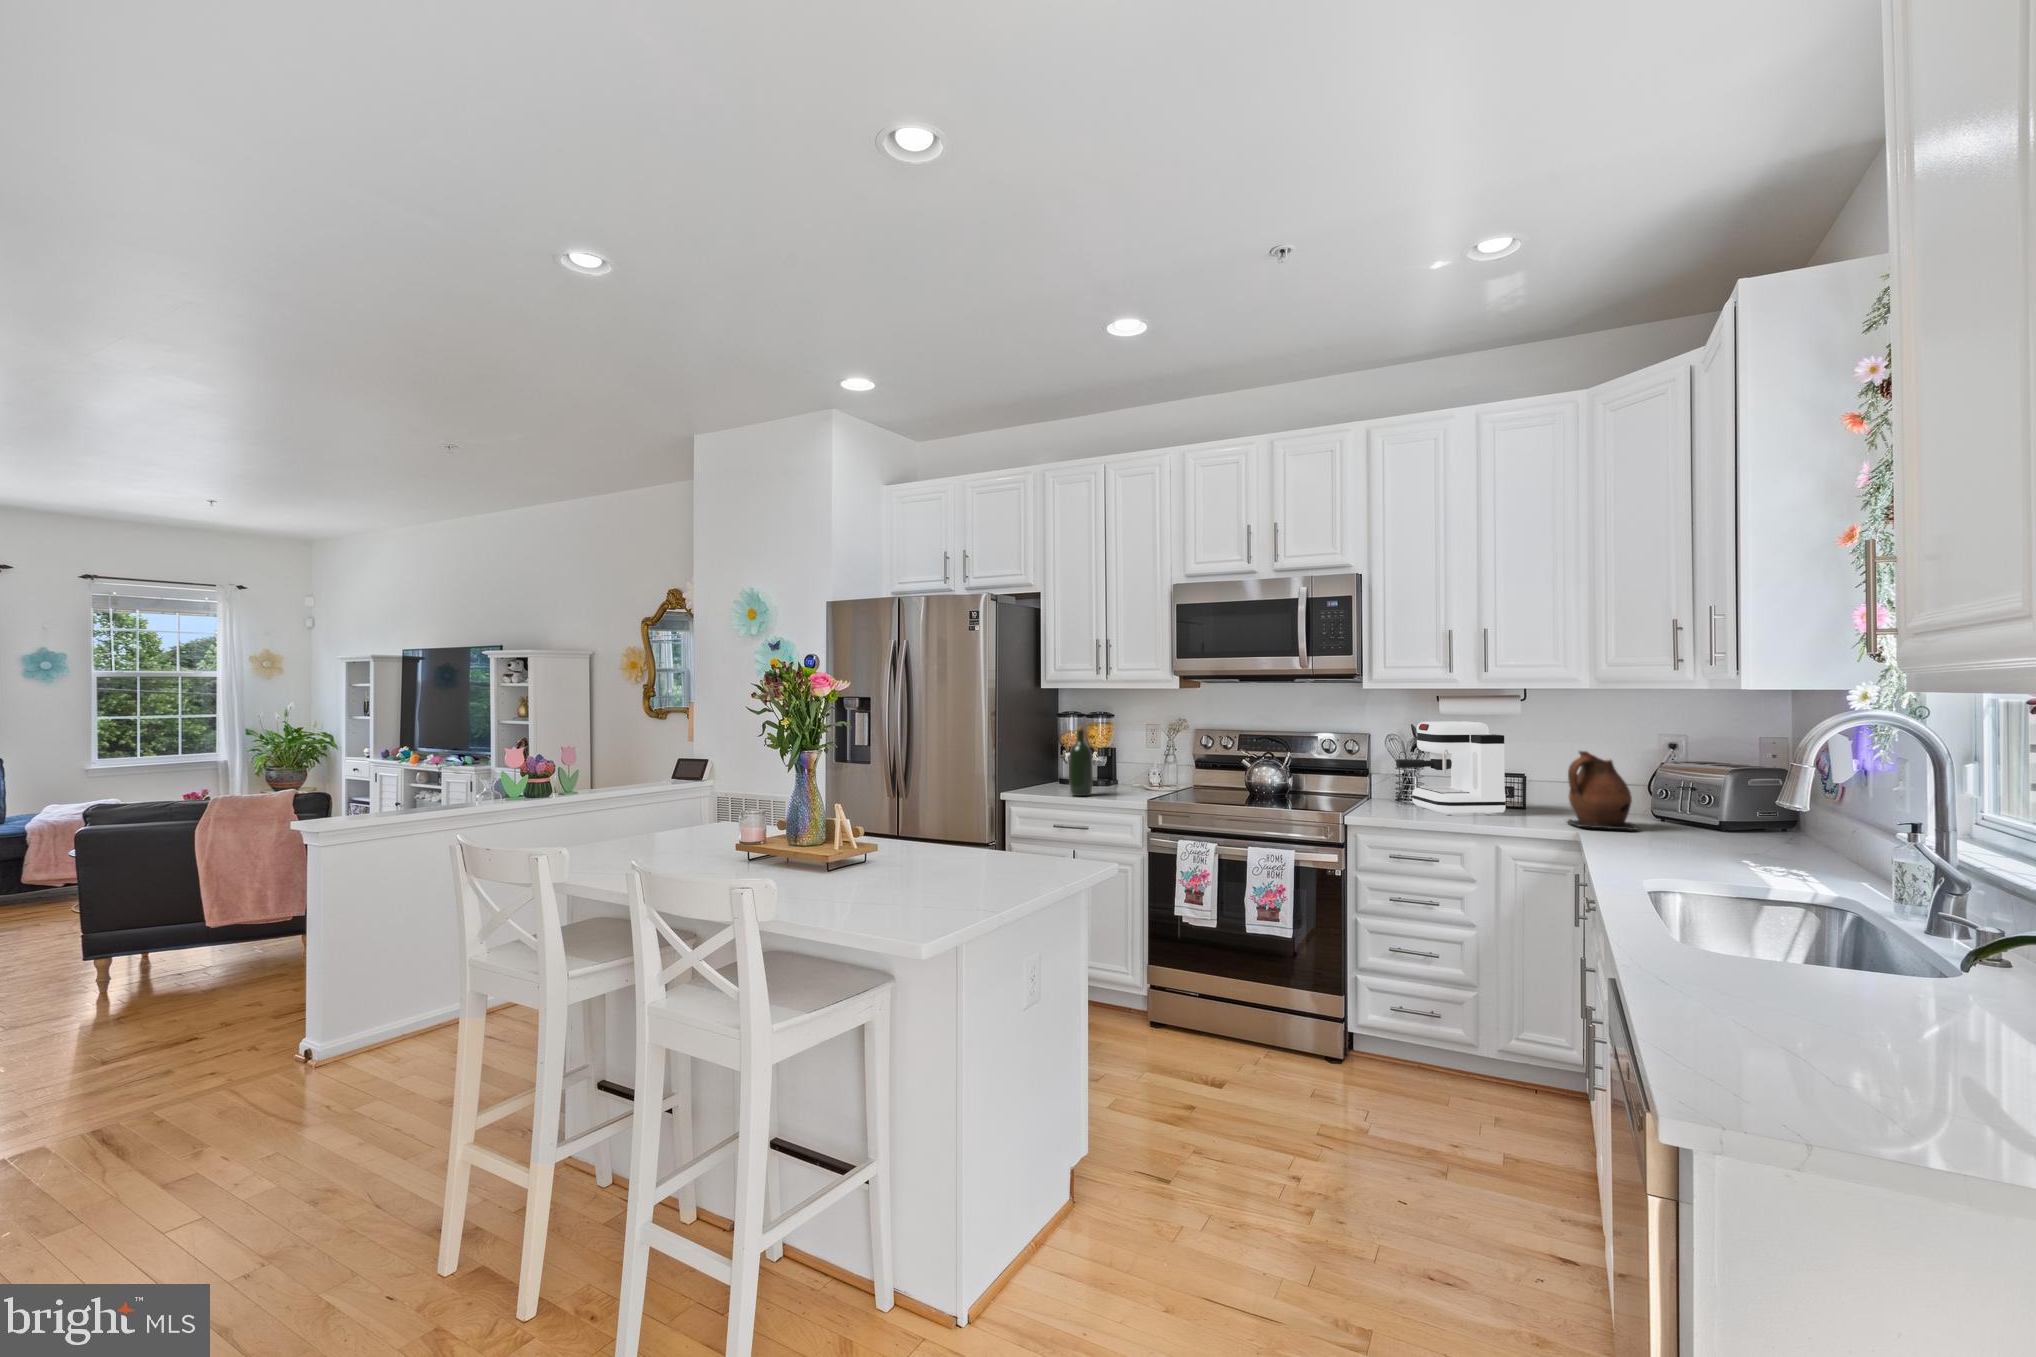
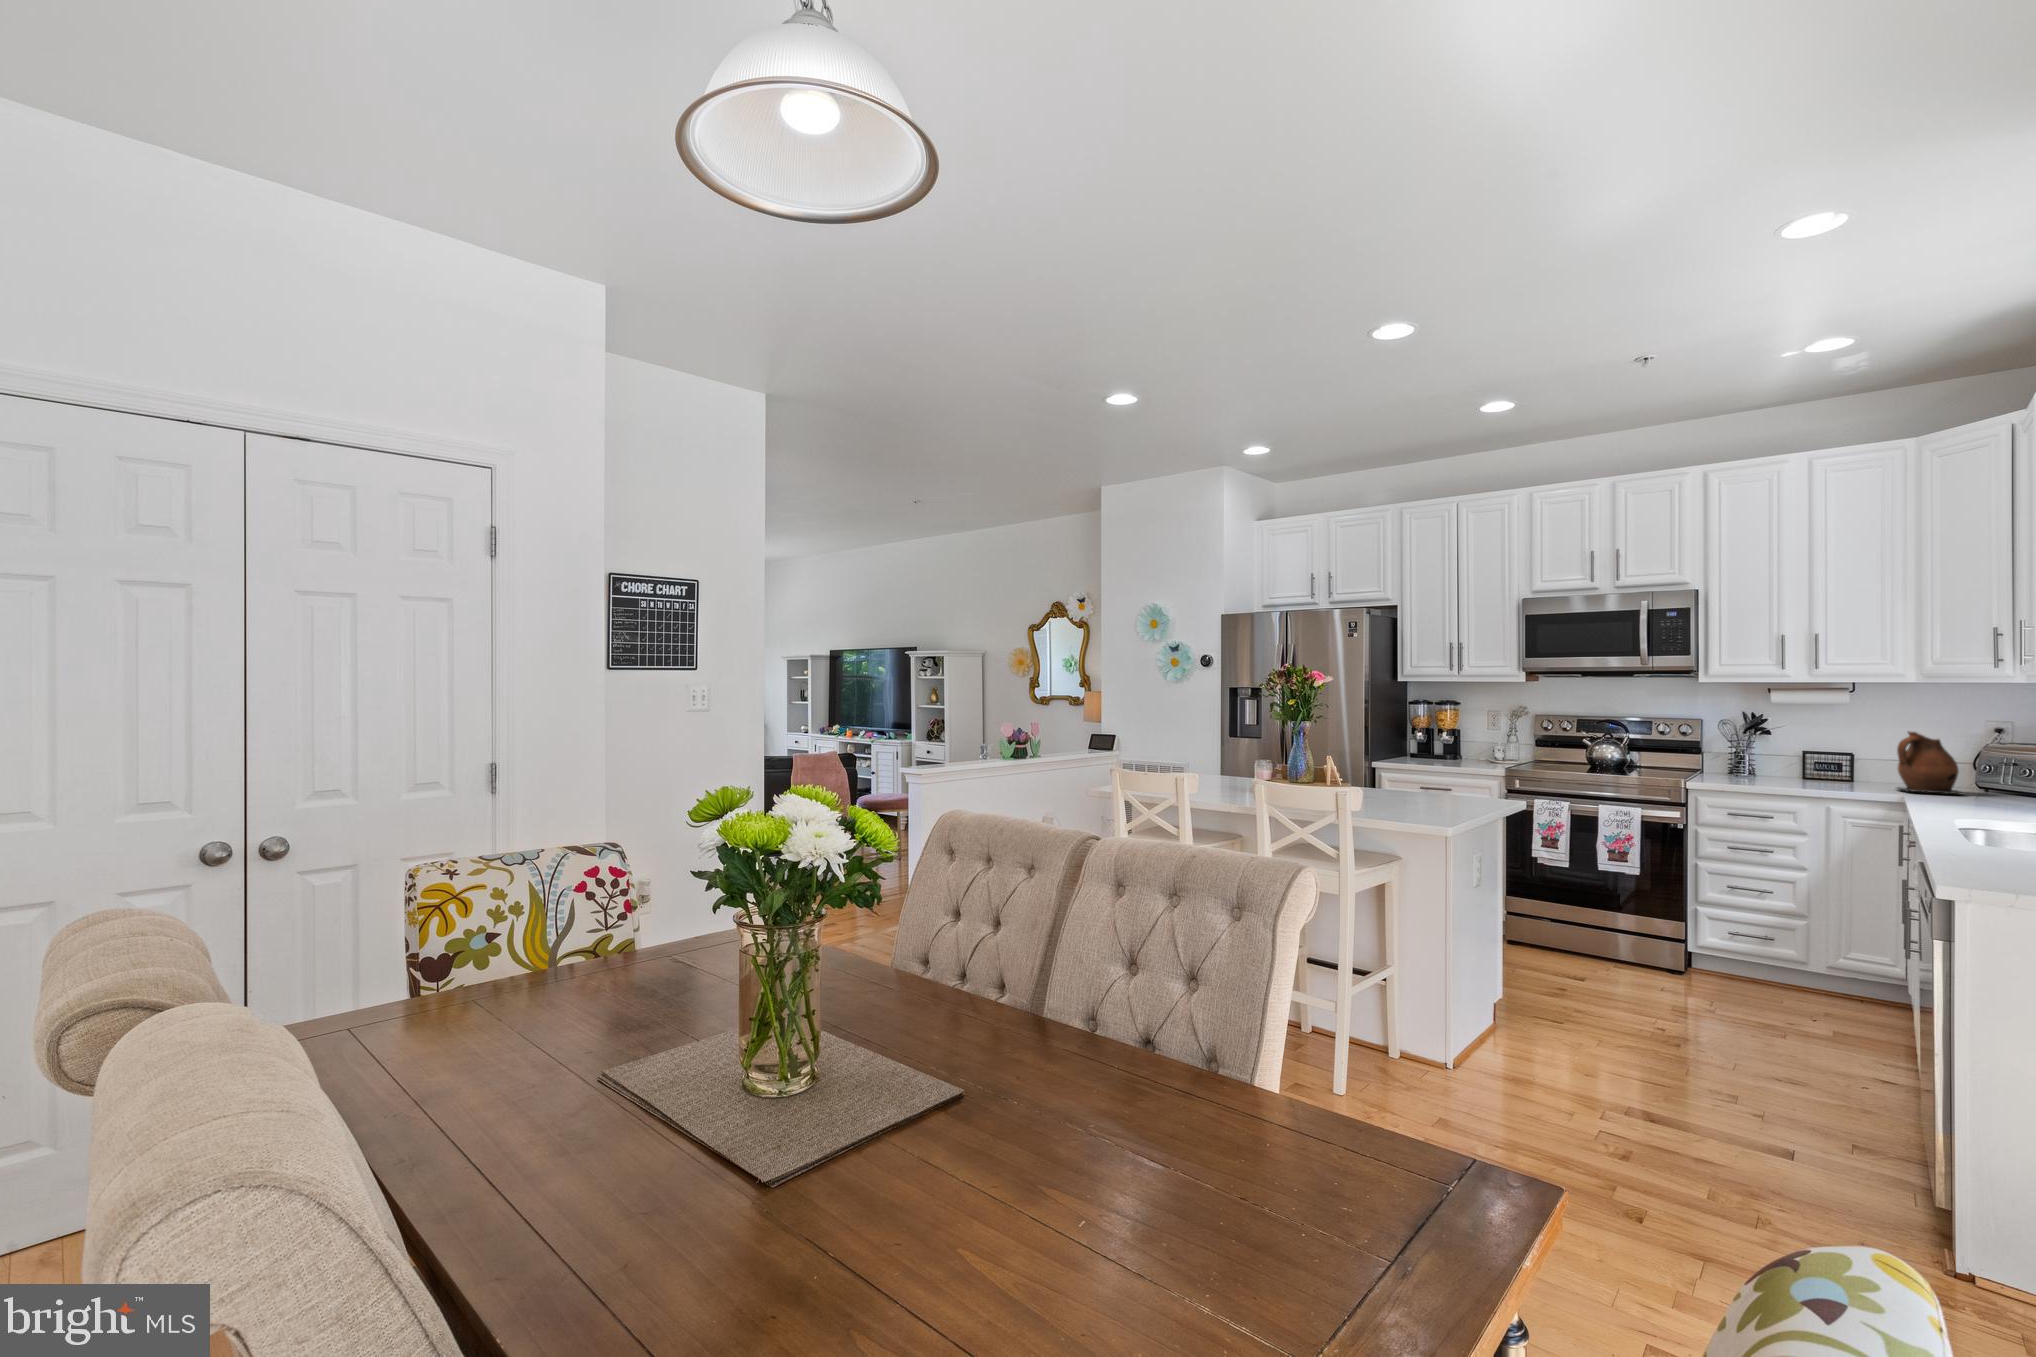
coffee maker: present [1396,721,1506,815] -> none [1731,709,1836,783]
wine bottle: present [1069,727,1093,796] -> none [1429,711,1449,765]

